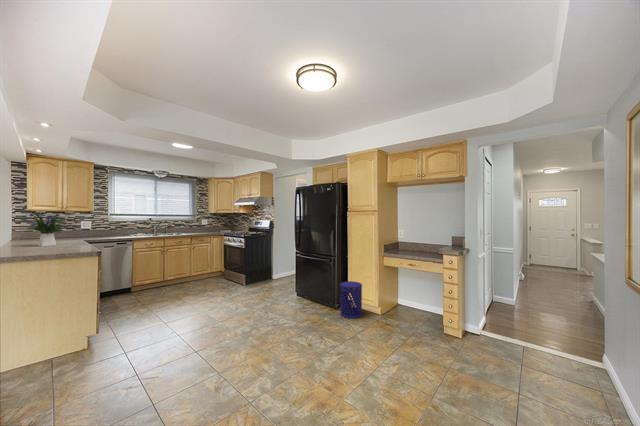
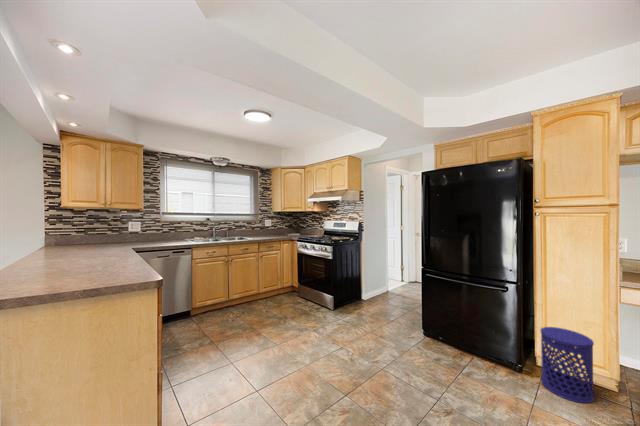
flower arrangement: present [27,211,66,246] -> none [39,206,111,264]

